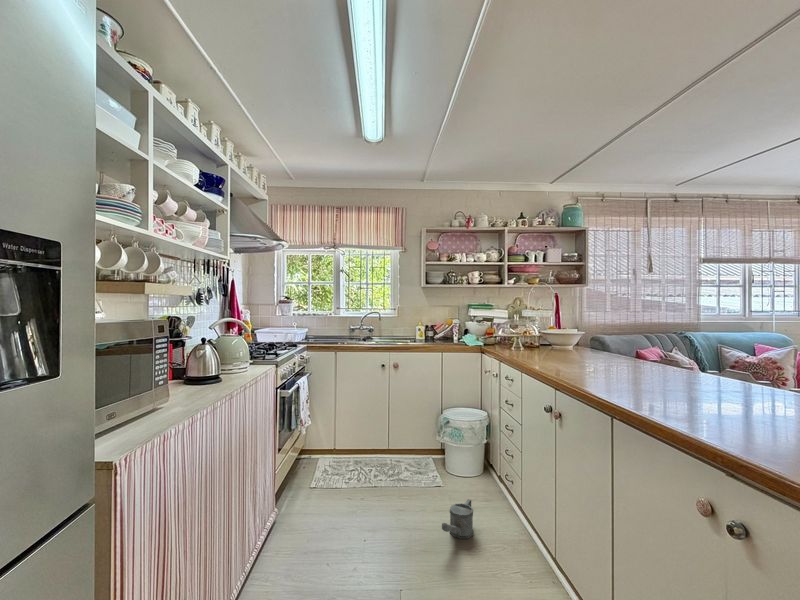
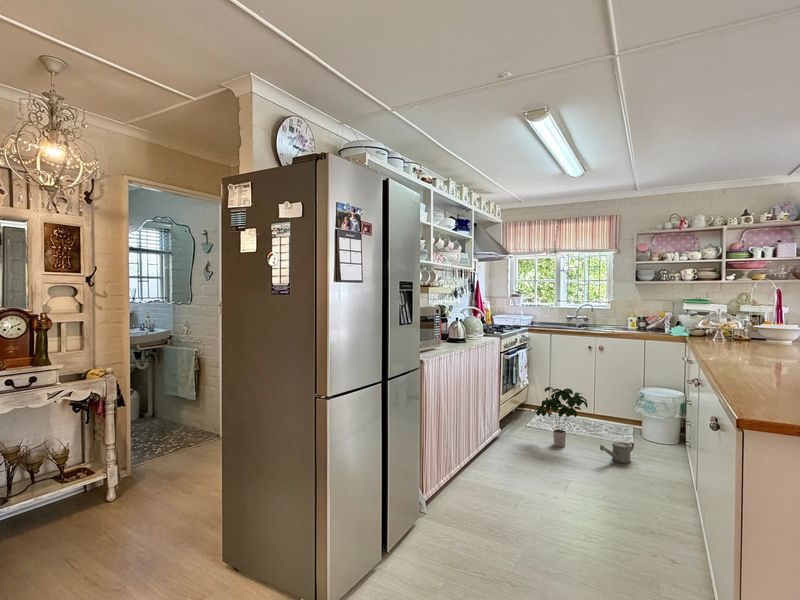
potted plant: none [333,434,411,526] -> present [534,387,588,447]

